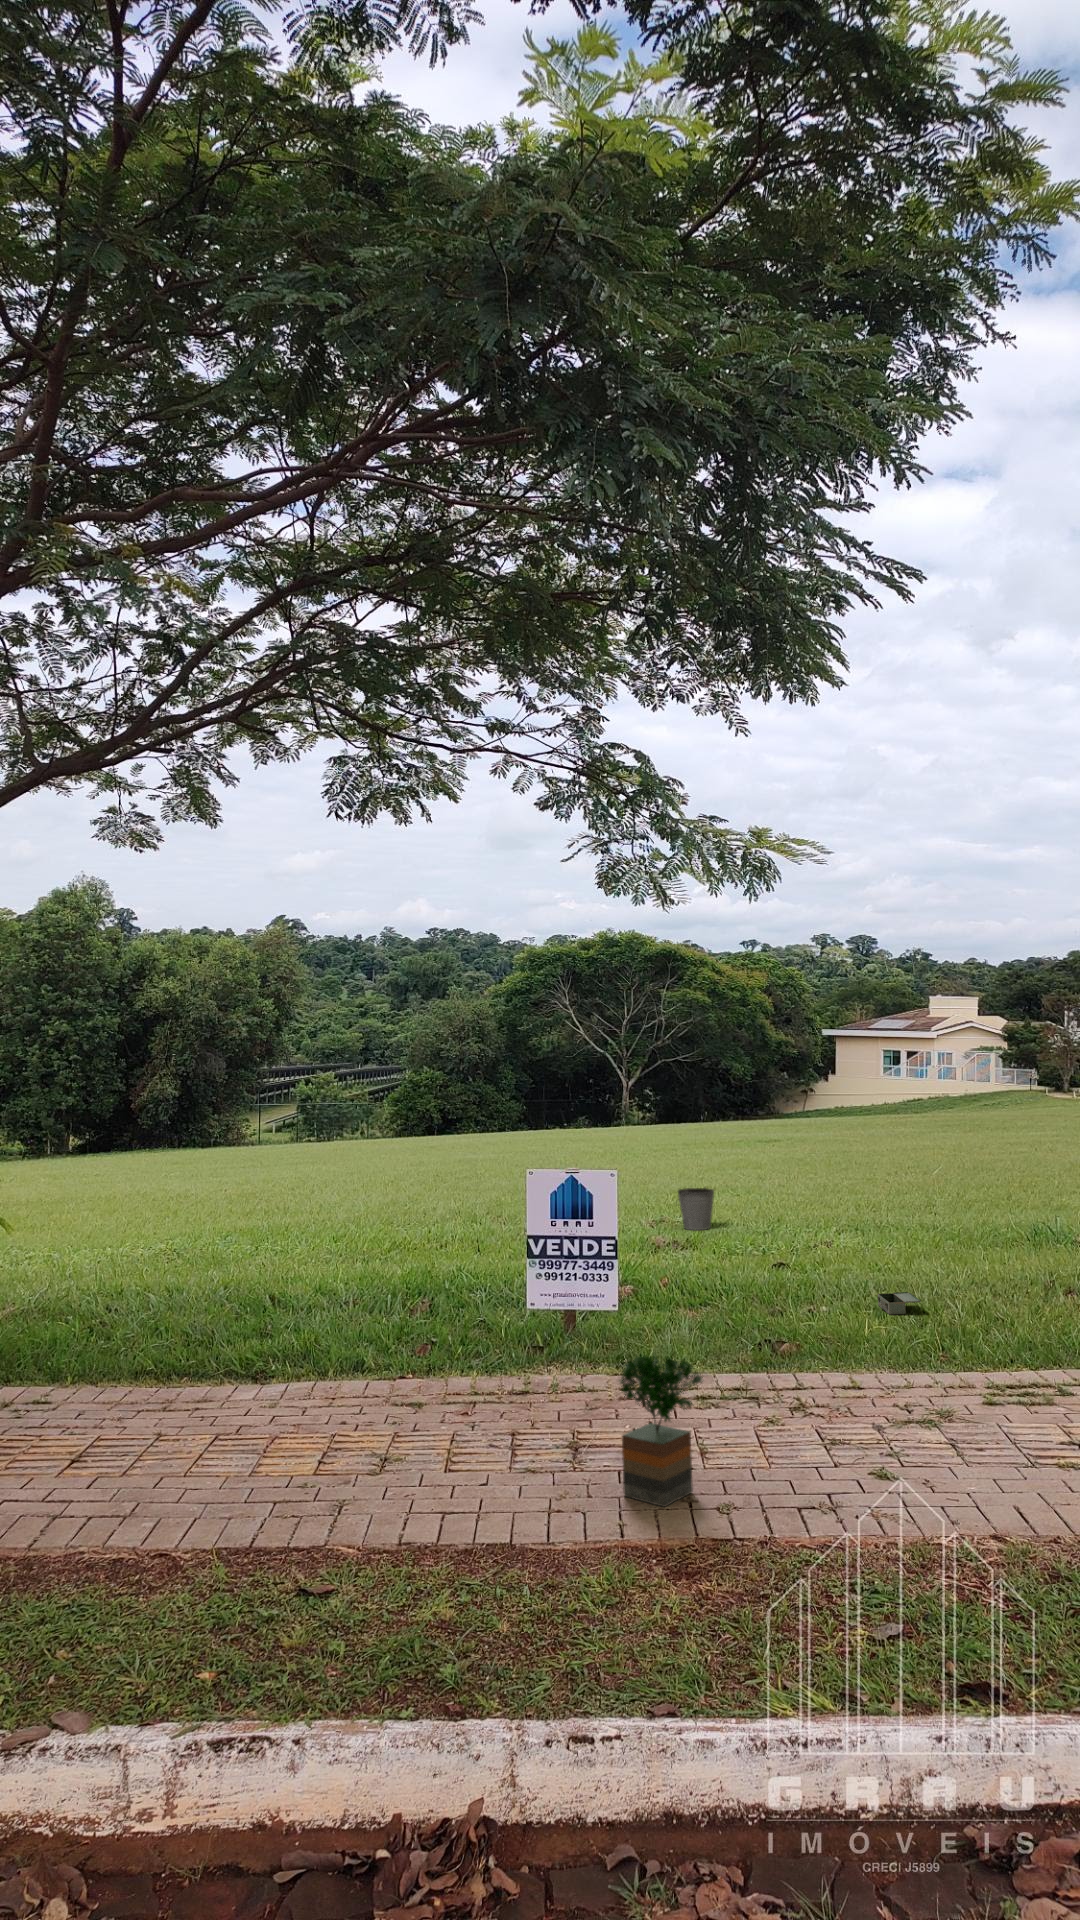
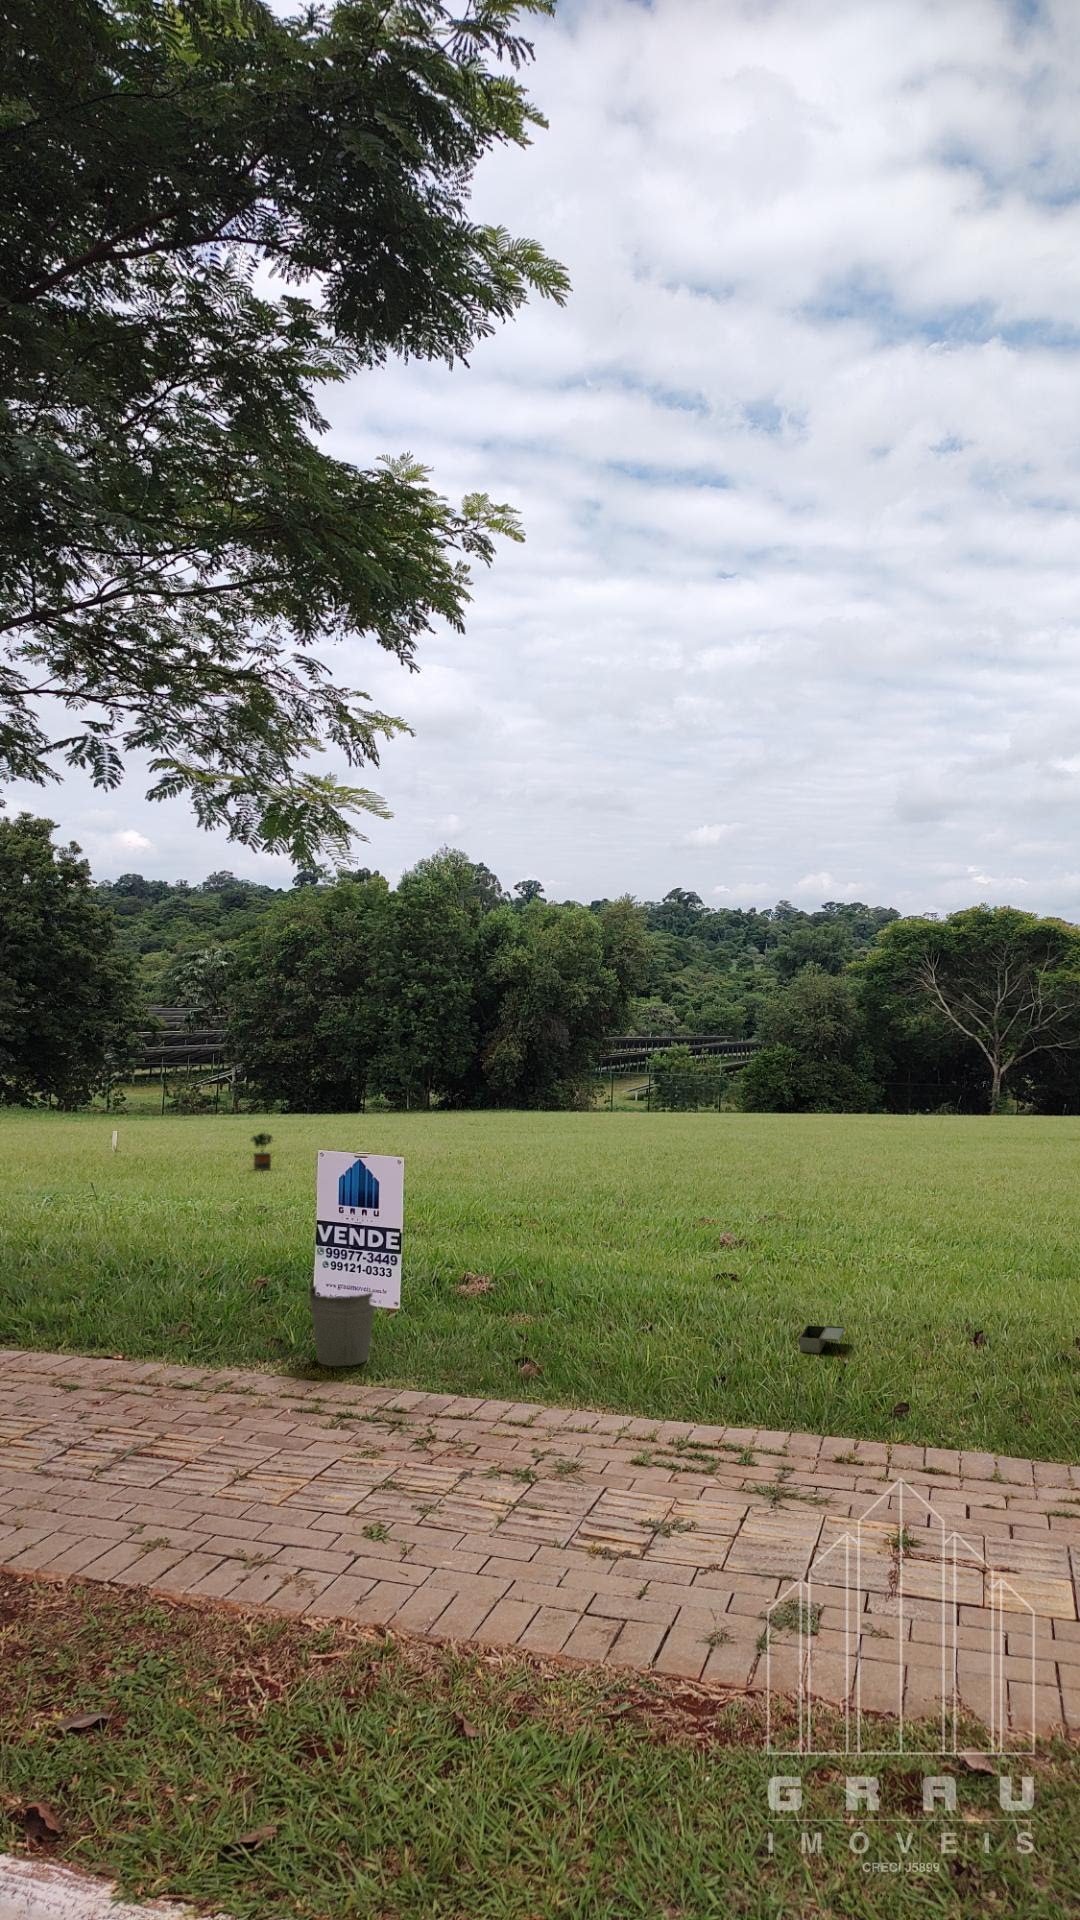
bucket: present [678,1188,714,1230] -> present [306,1286,375,1366]
potted tree: present [619,1356,703,1507] -> present [251,1133,275,1170]

